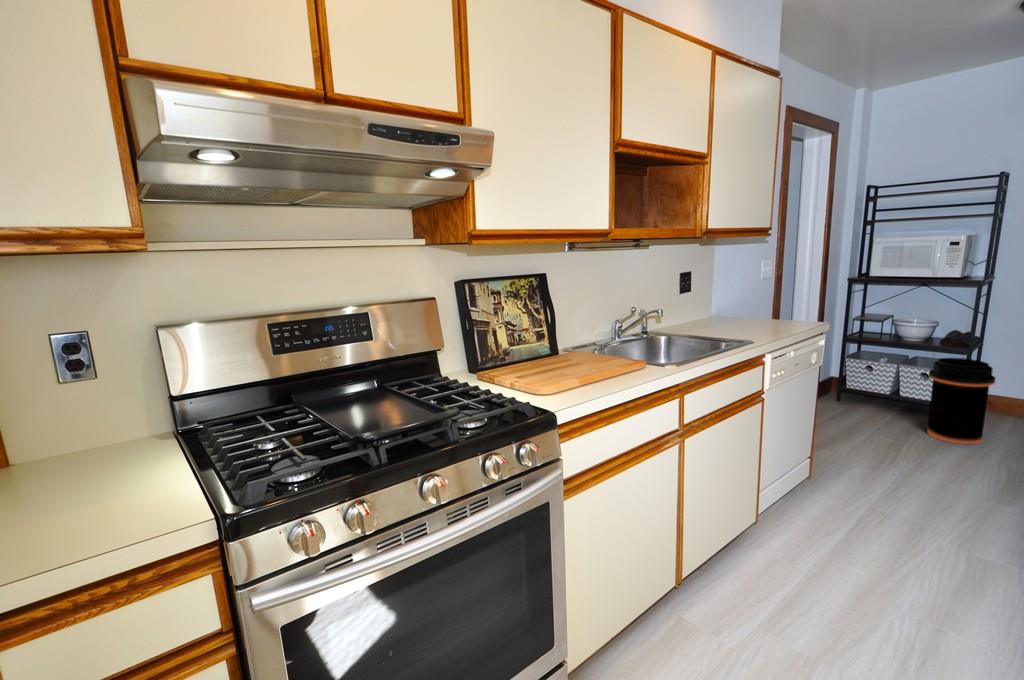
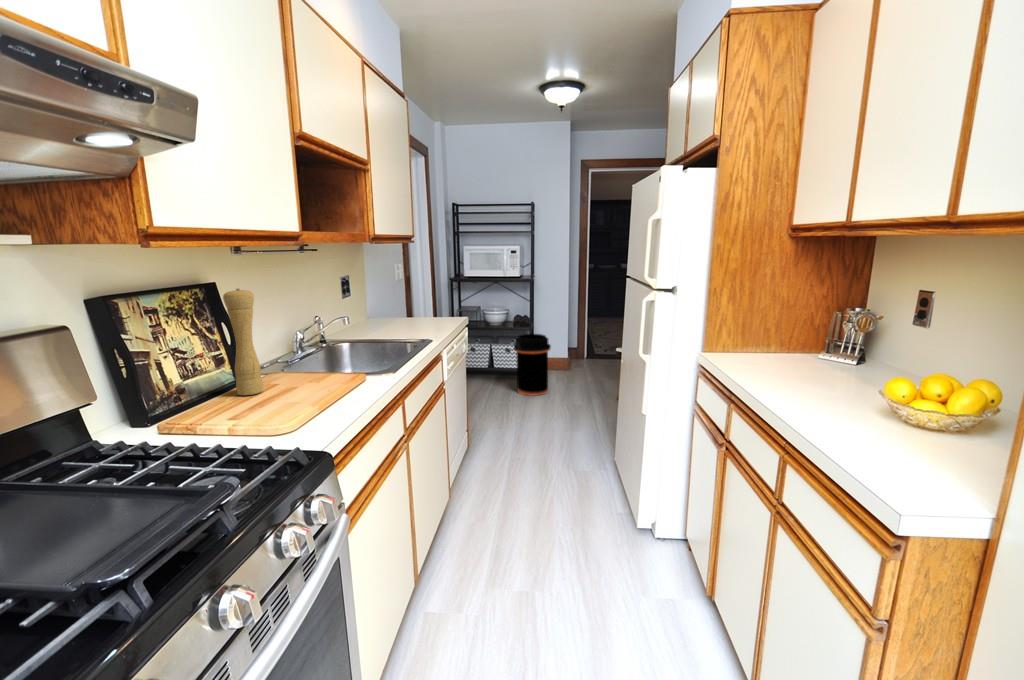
pepper mill: none [541,280,563,365] -> present [223,289,264,395]

